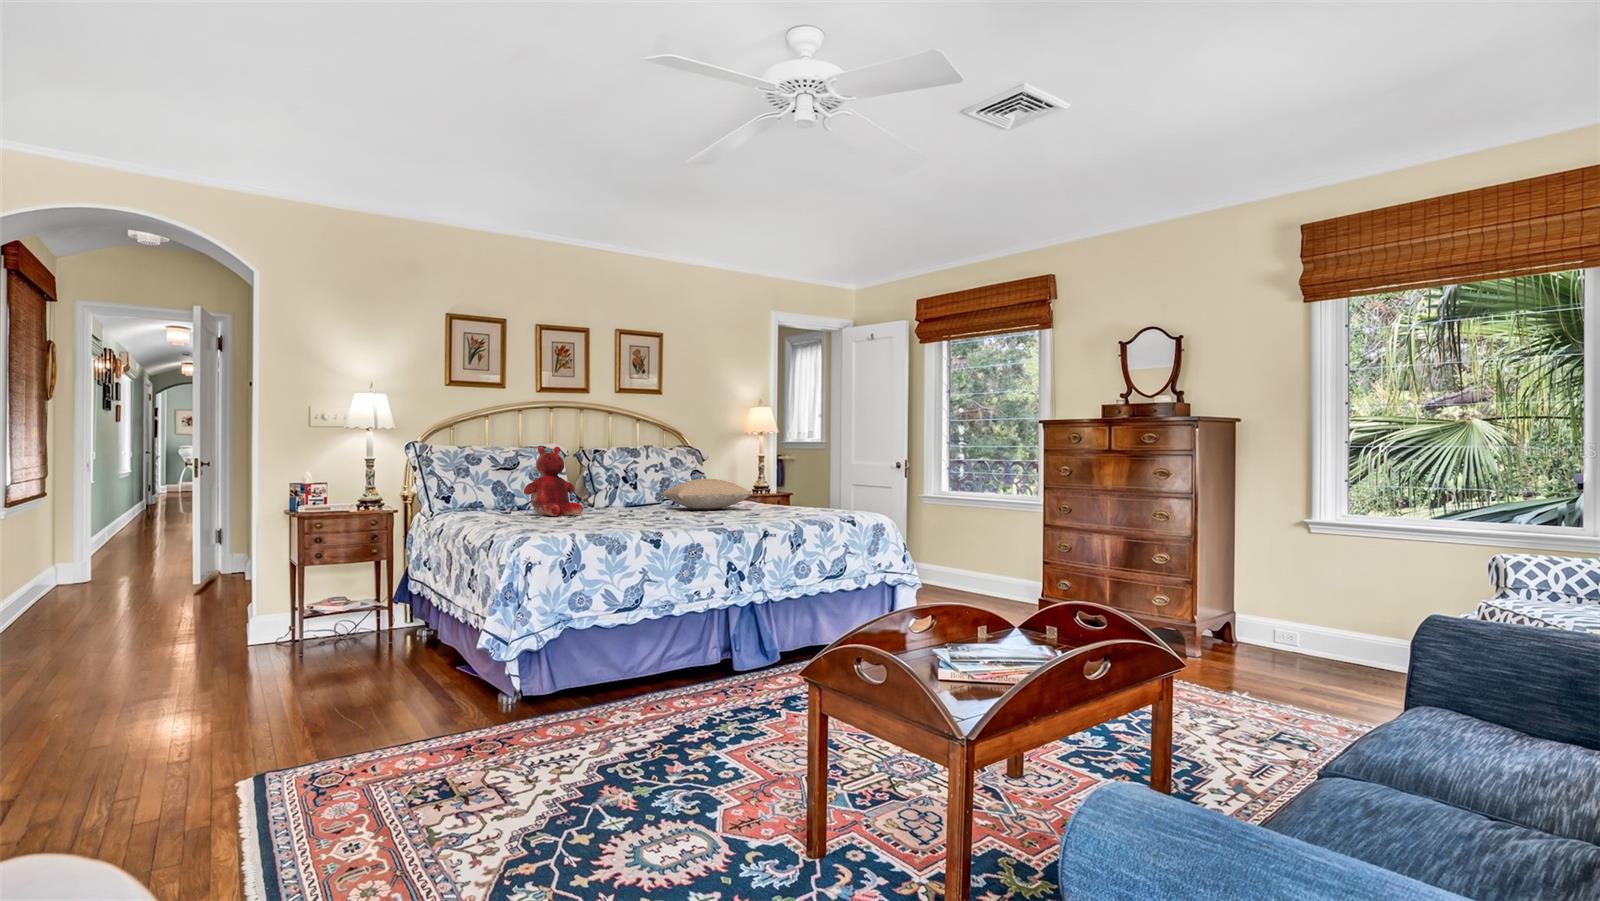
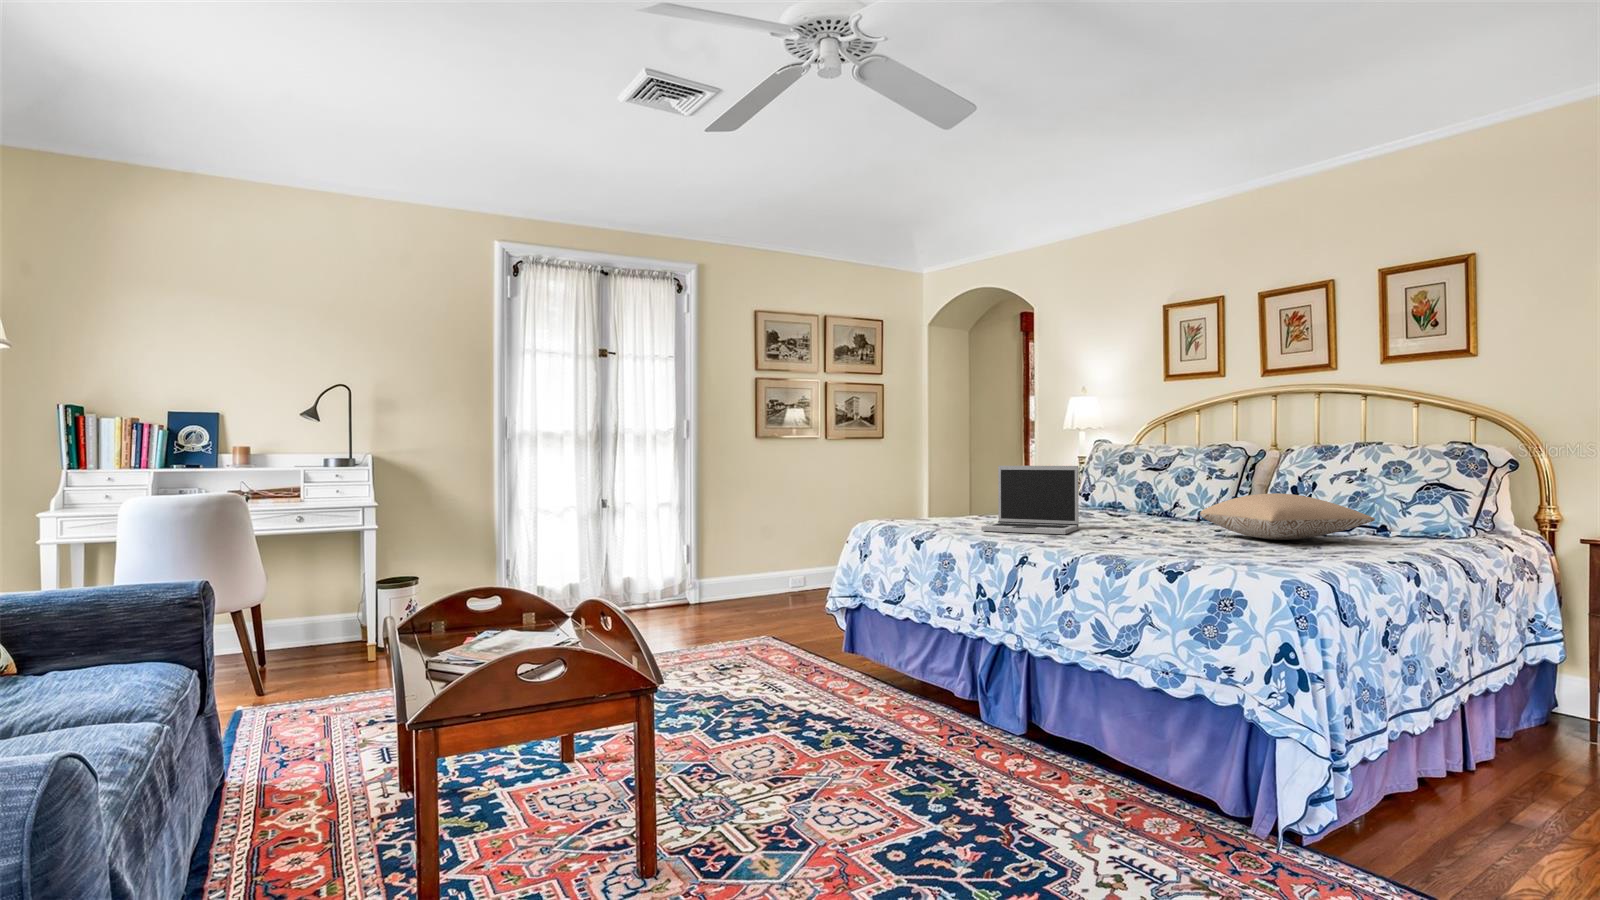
teddy bear: present [524,446,583,516] -> none [1081,448,1146,523]
laptop: none [581,461,673,524] -> present [981,466,1079,534]

